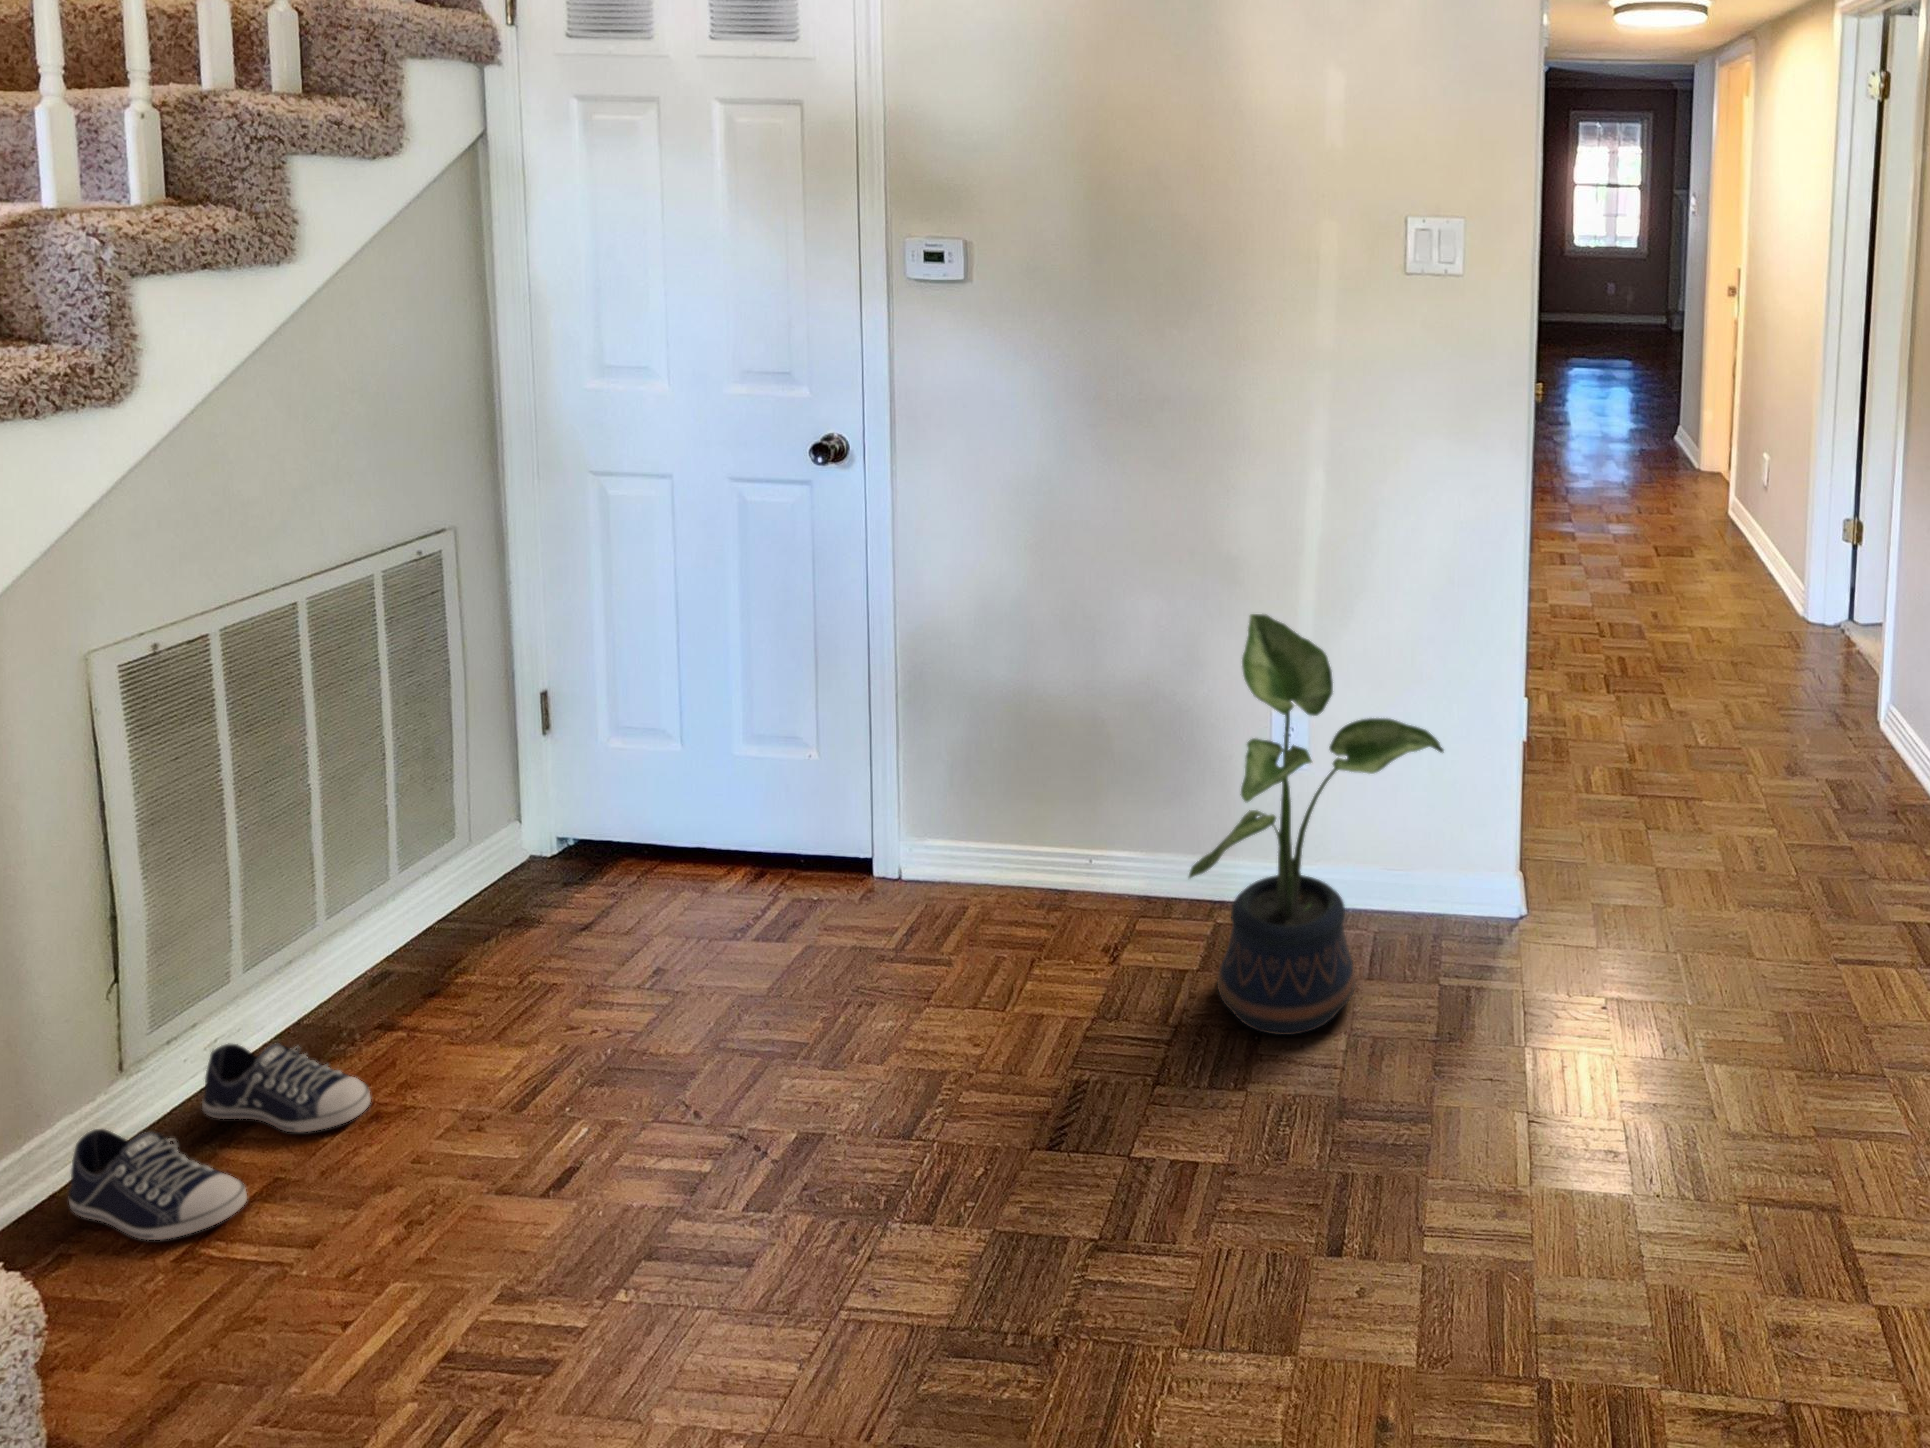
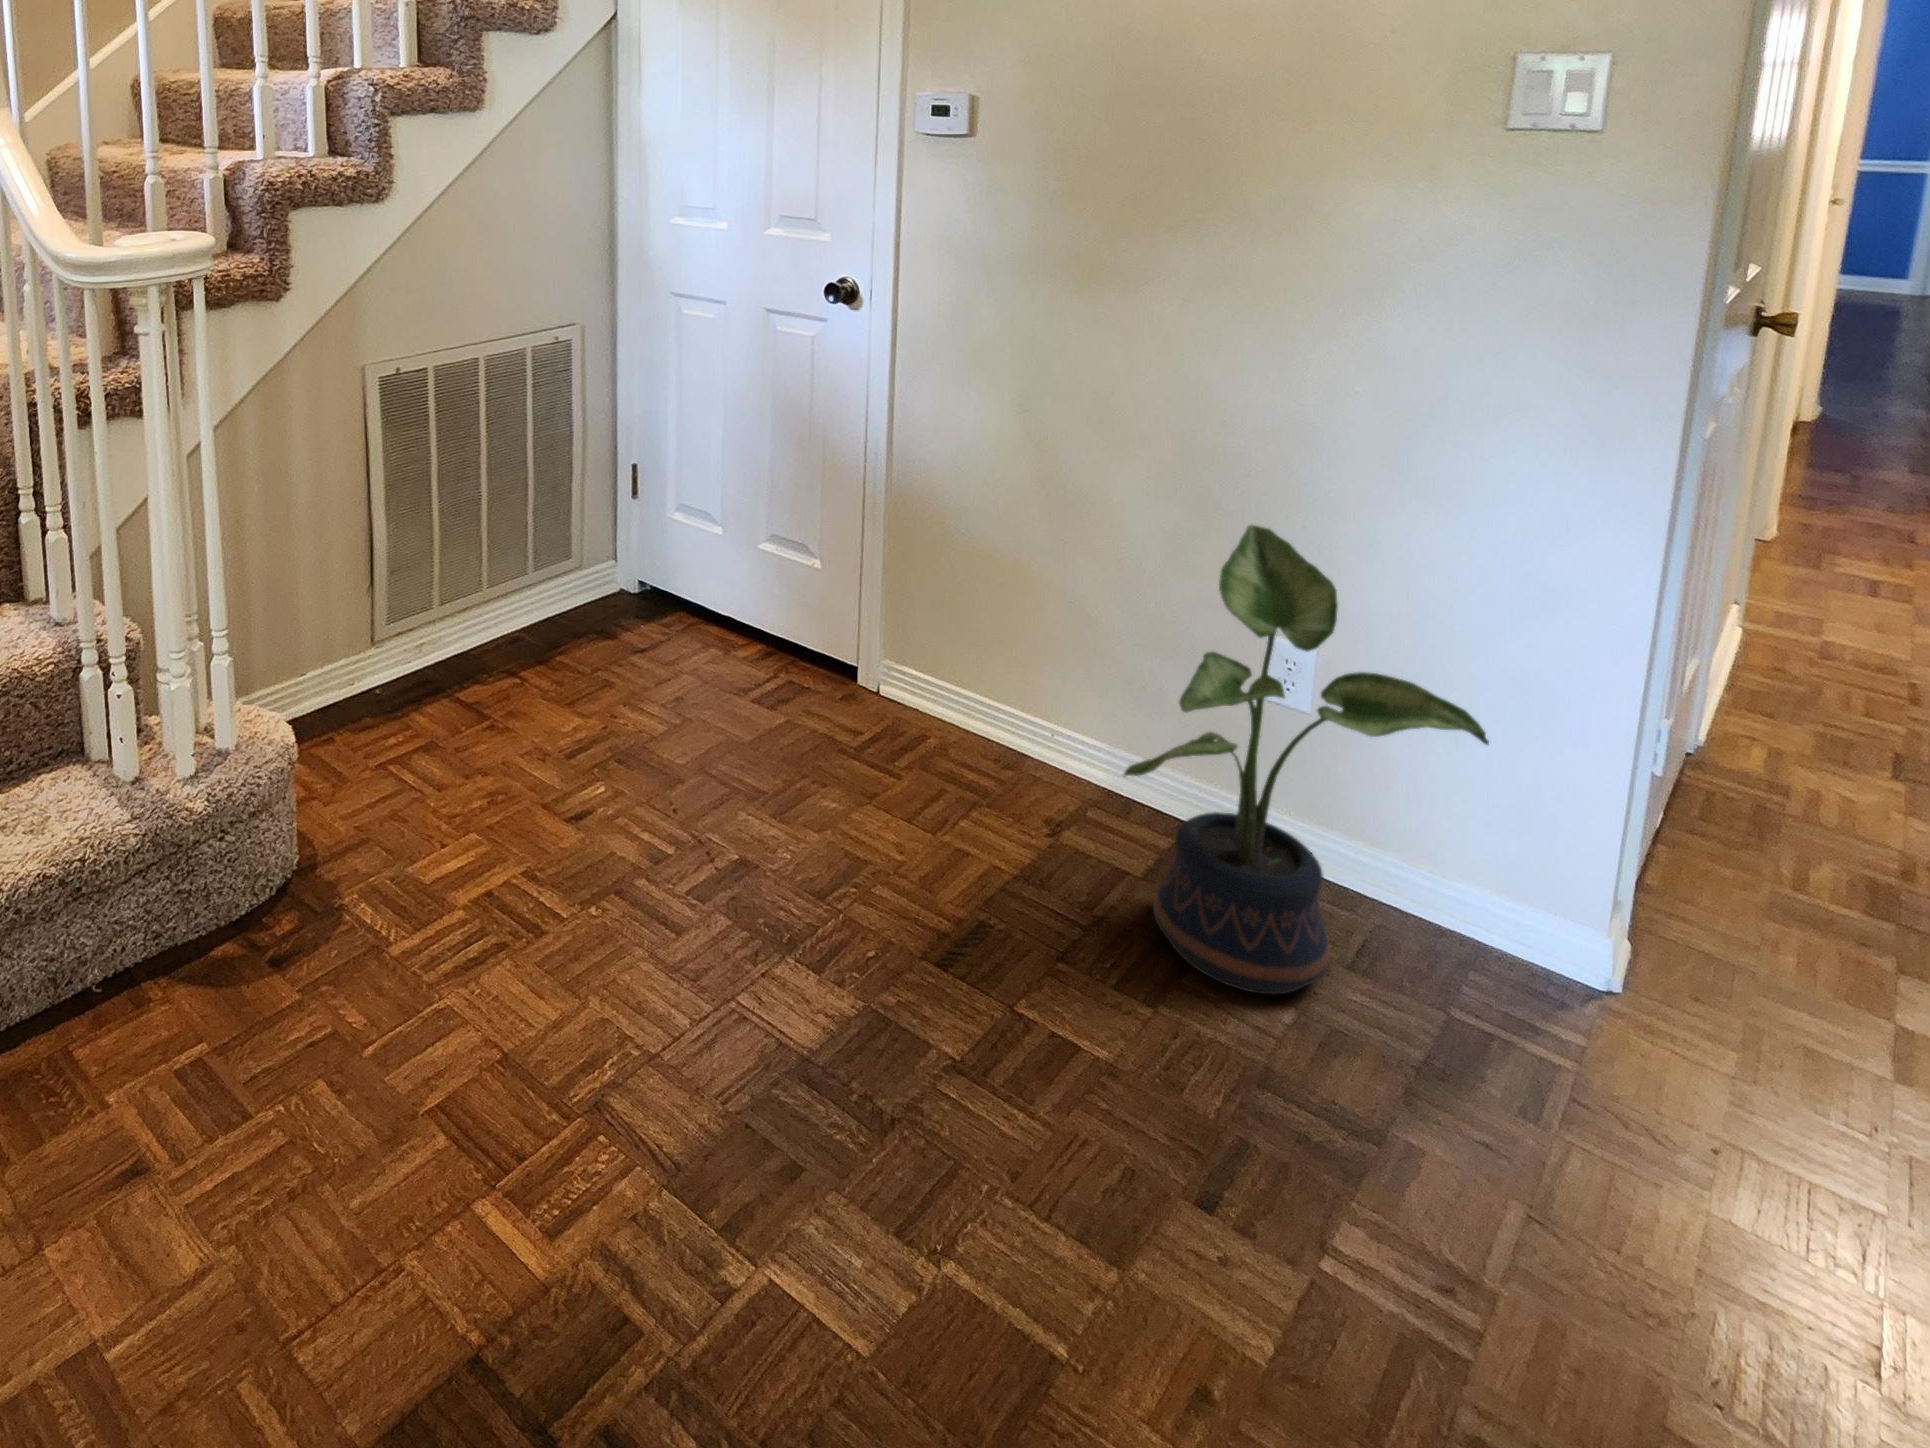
sneaker: present [68,1043,371,1240] -> none [341,643,490,749]

